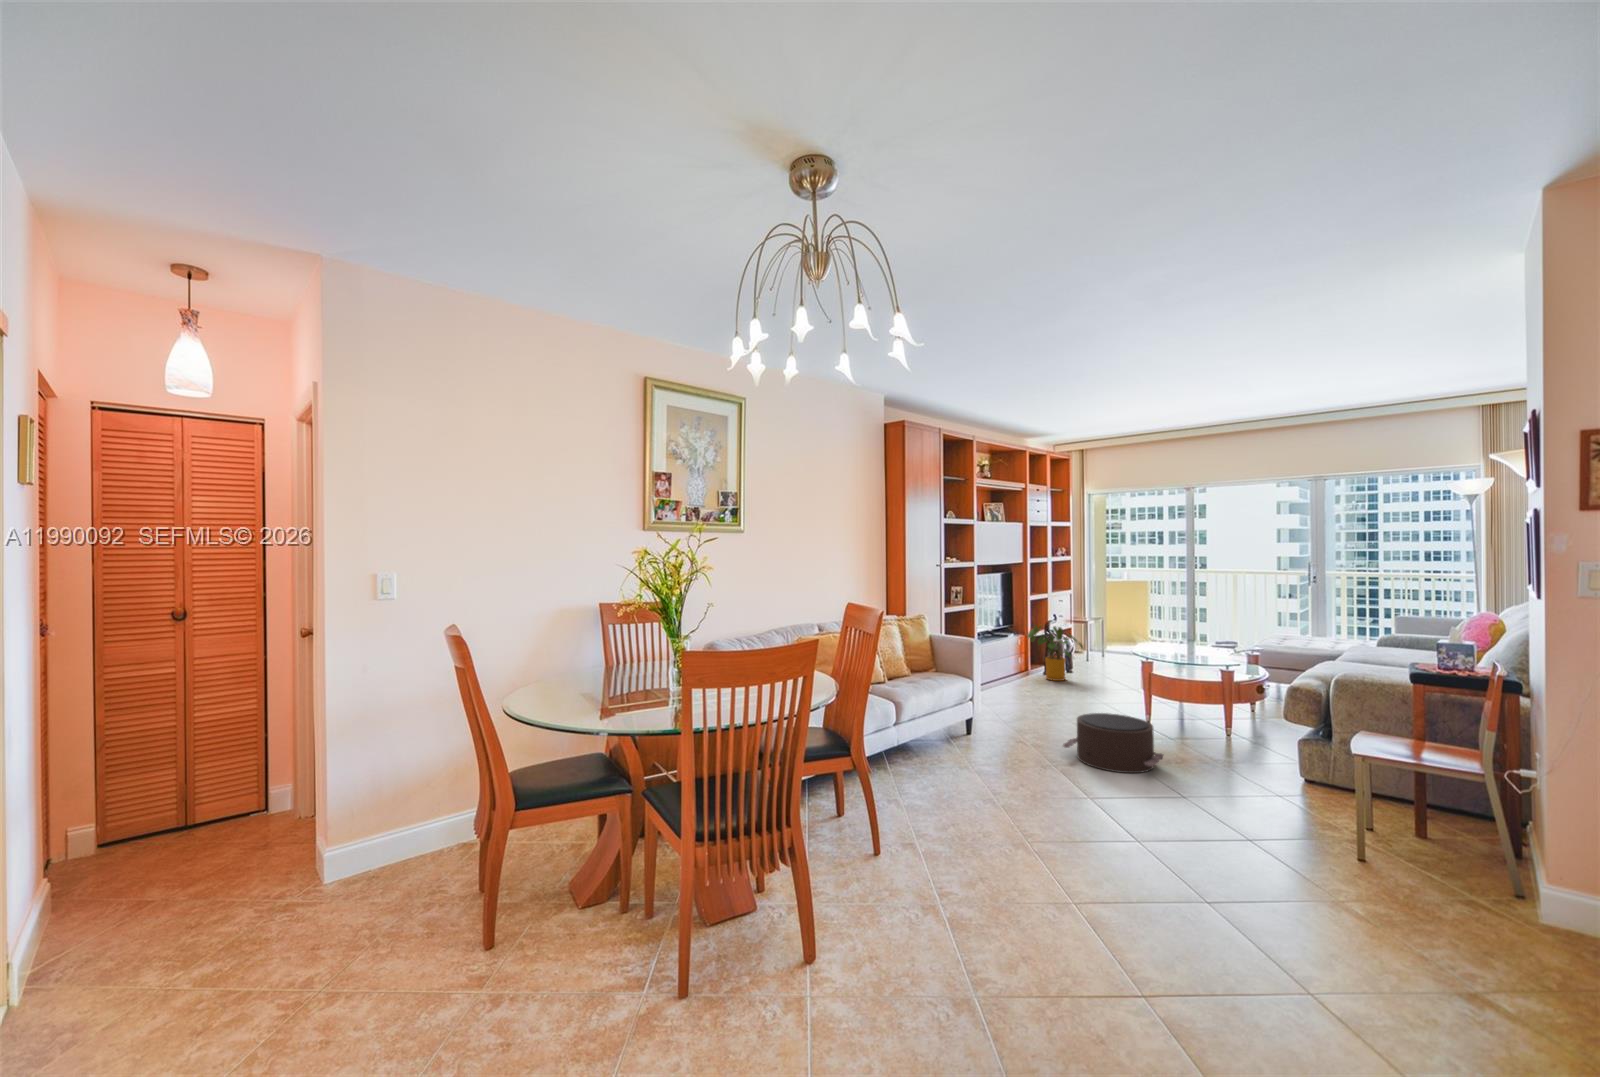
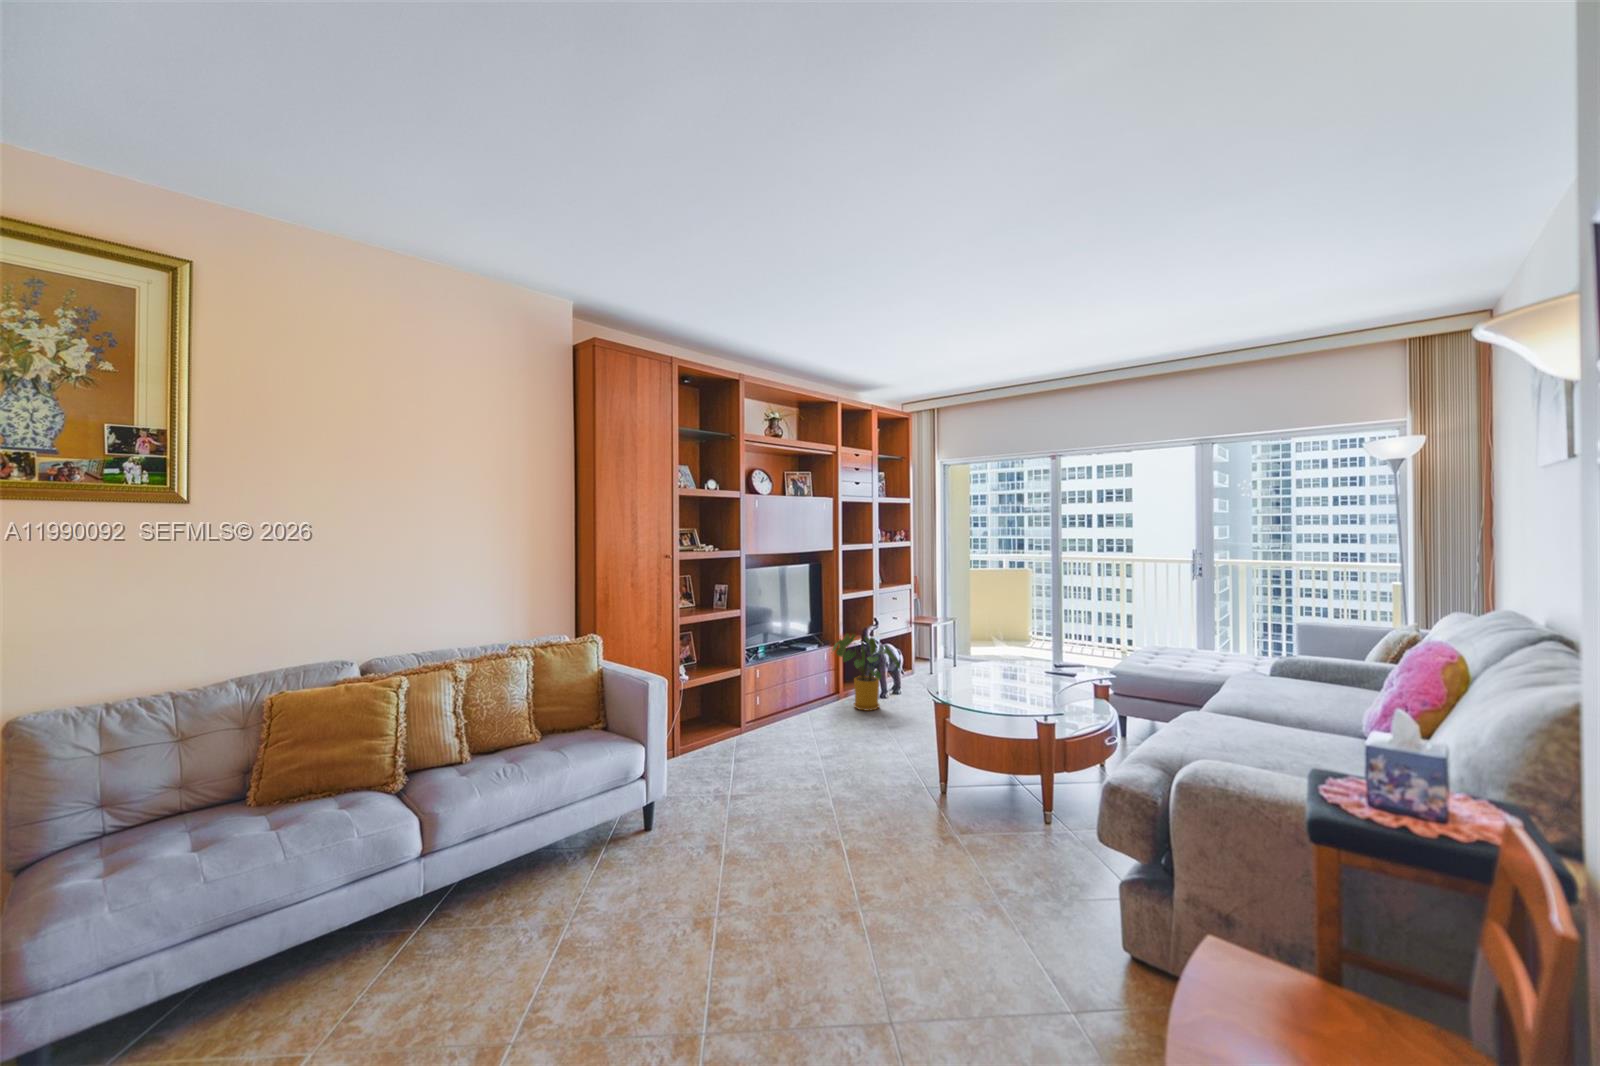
pouf: present [1063,713,1163,773] -> none [742,807,905,942]

